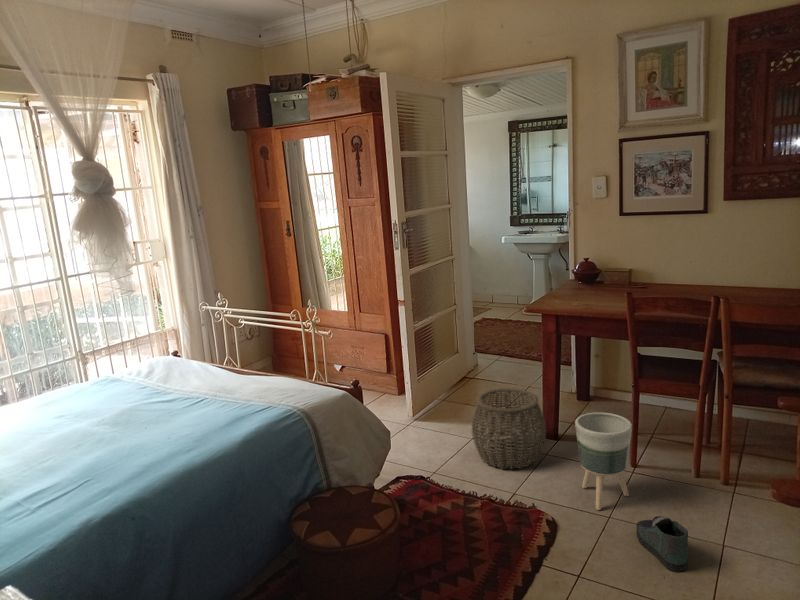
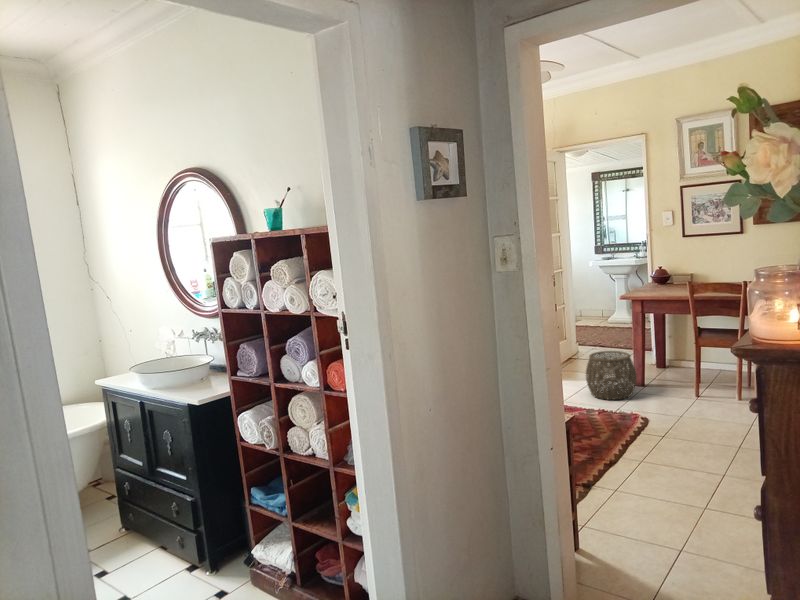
planter: present [575,412,632,510] -> none [657,357,694,415]
shoe: present [637,516,688,572] -> none [698,407,729,436]

